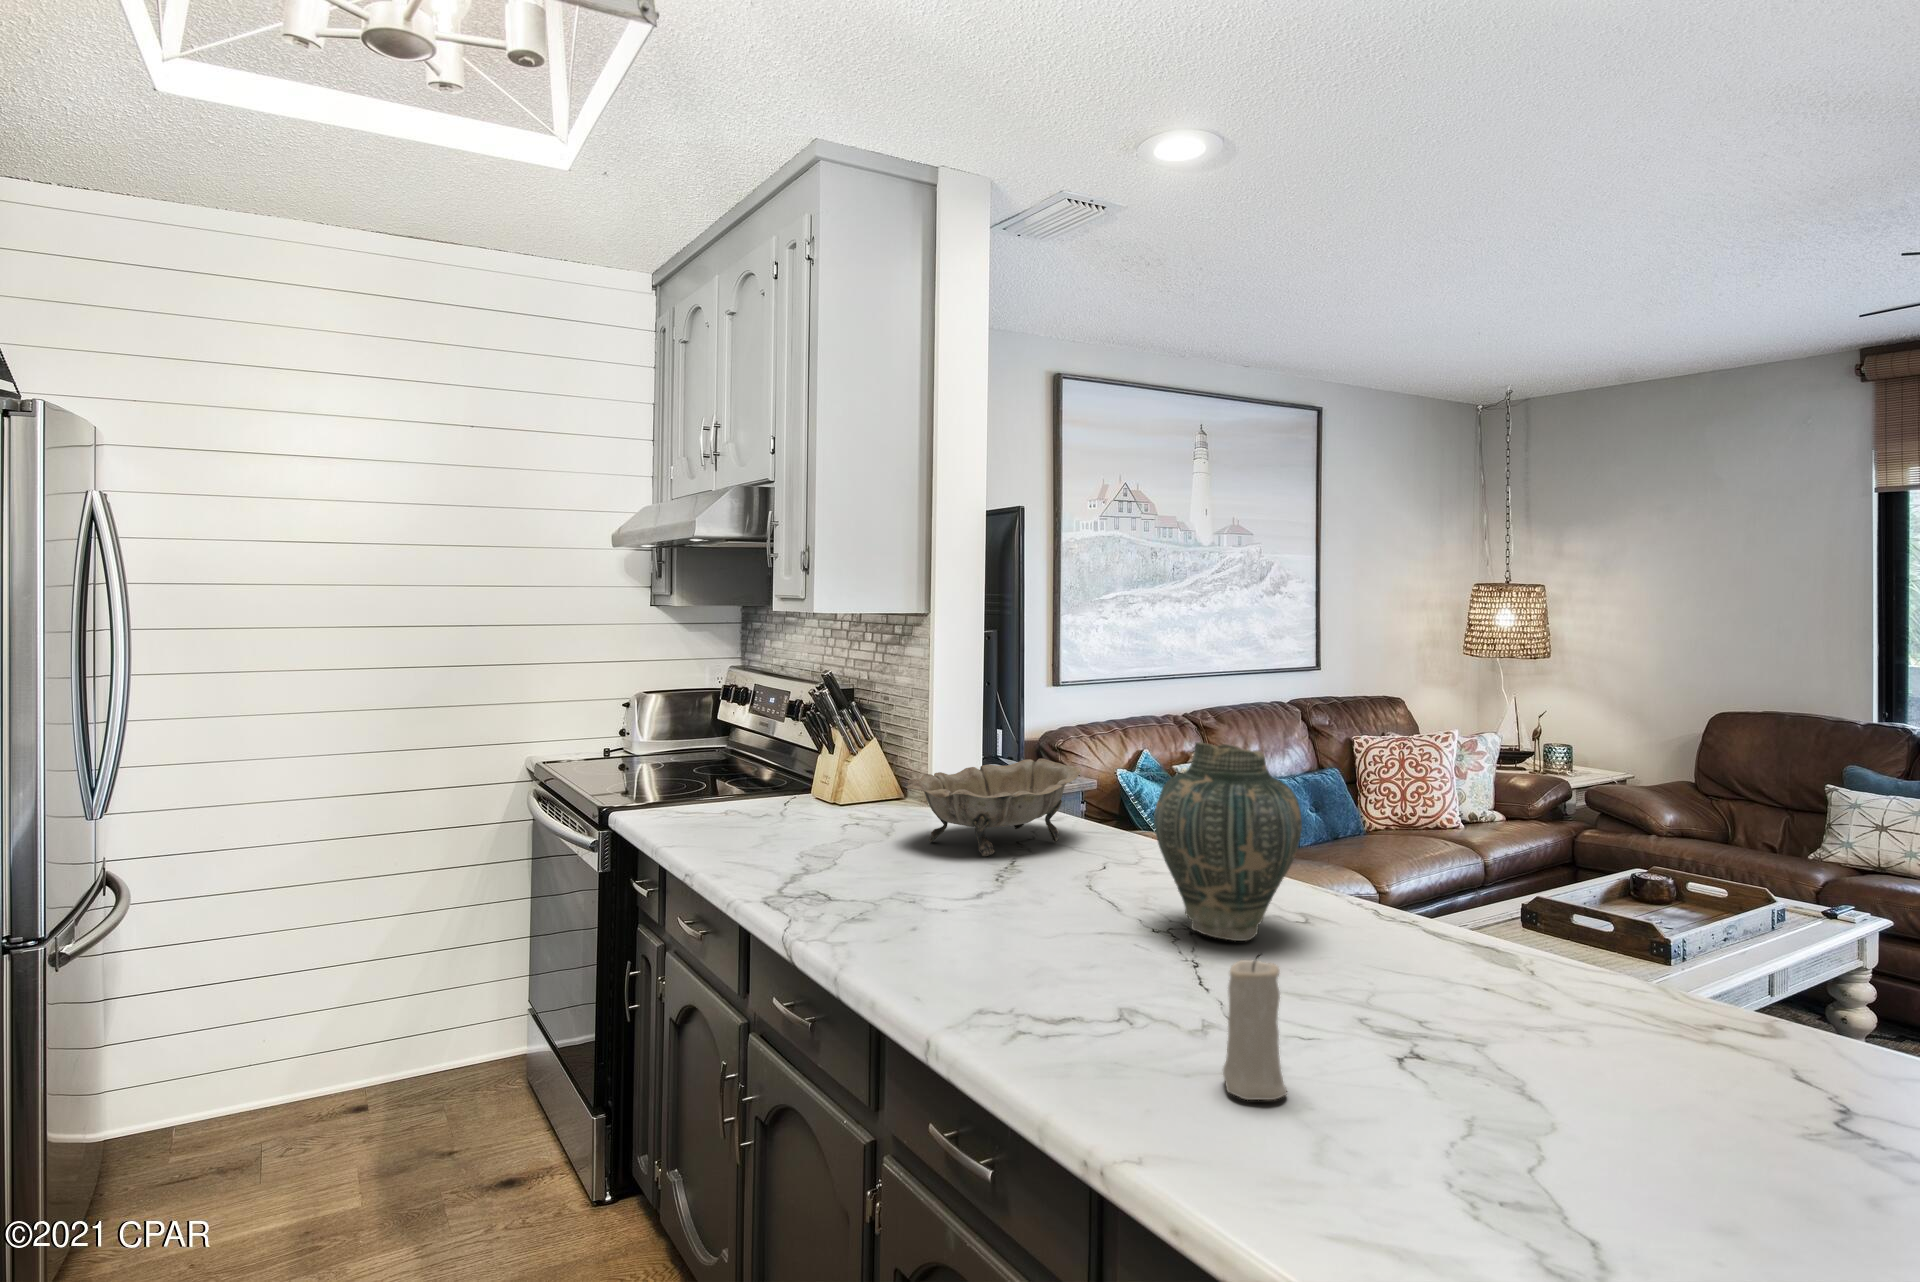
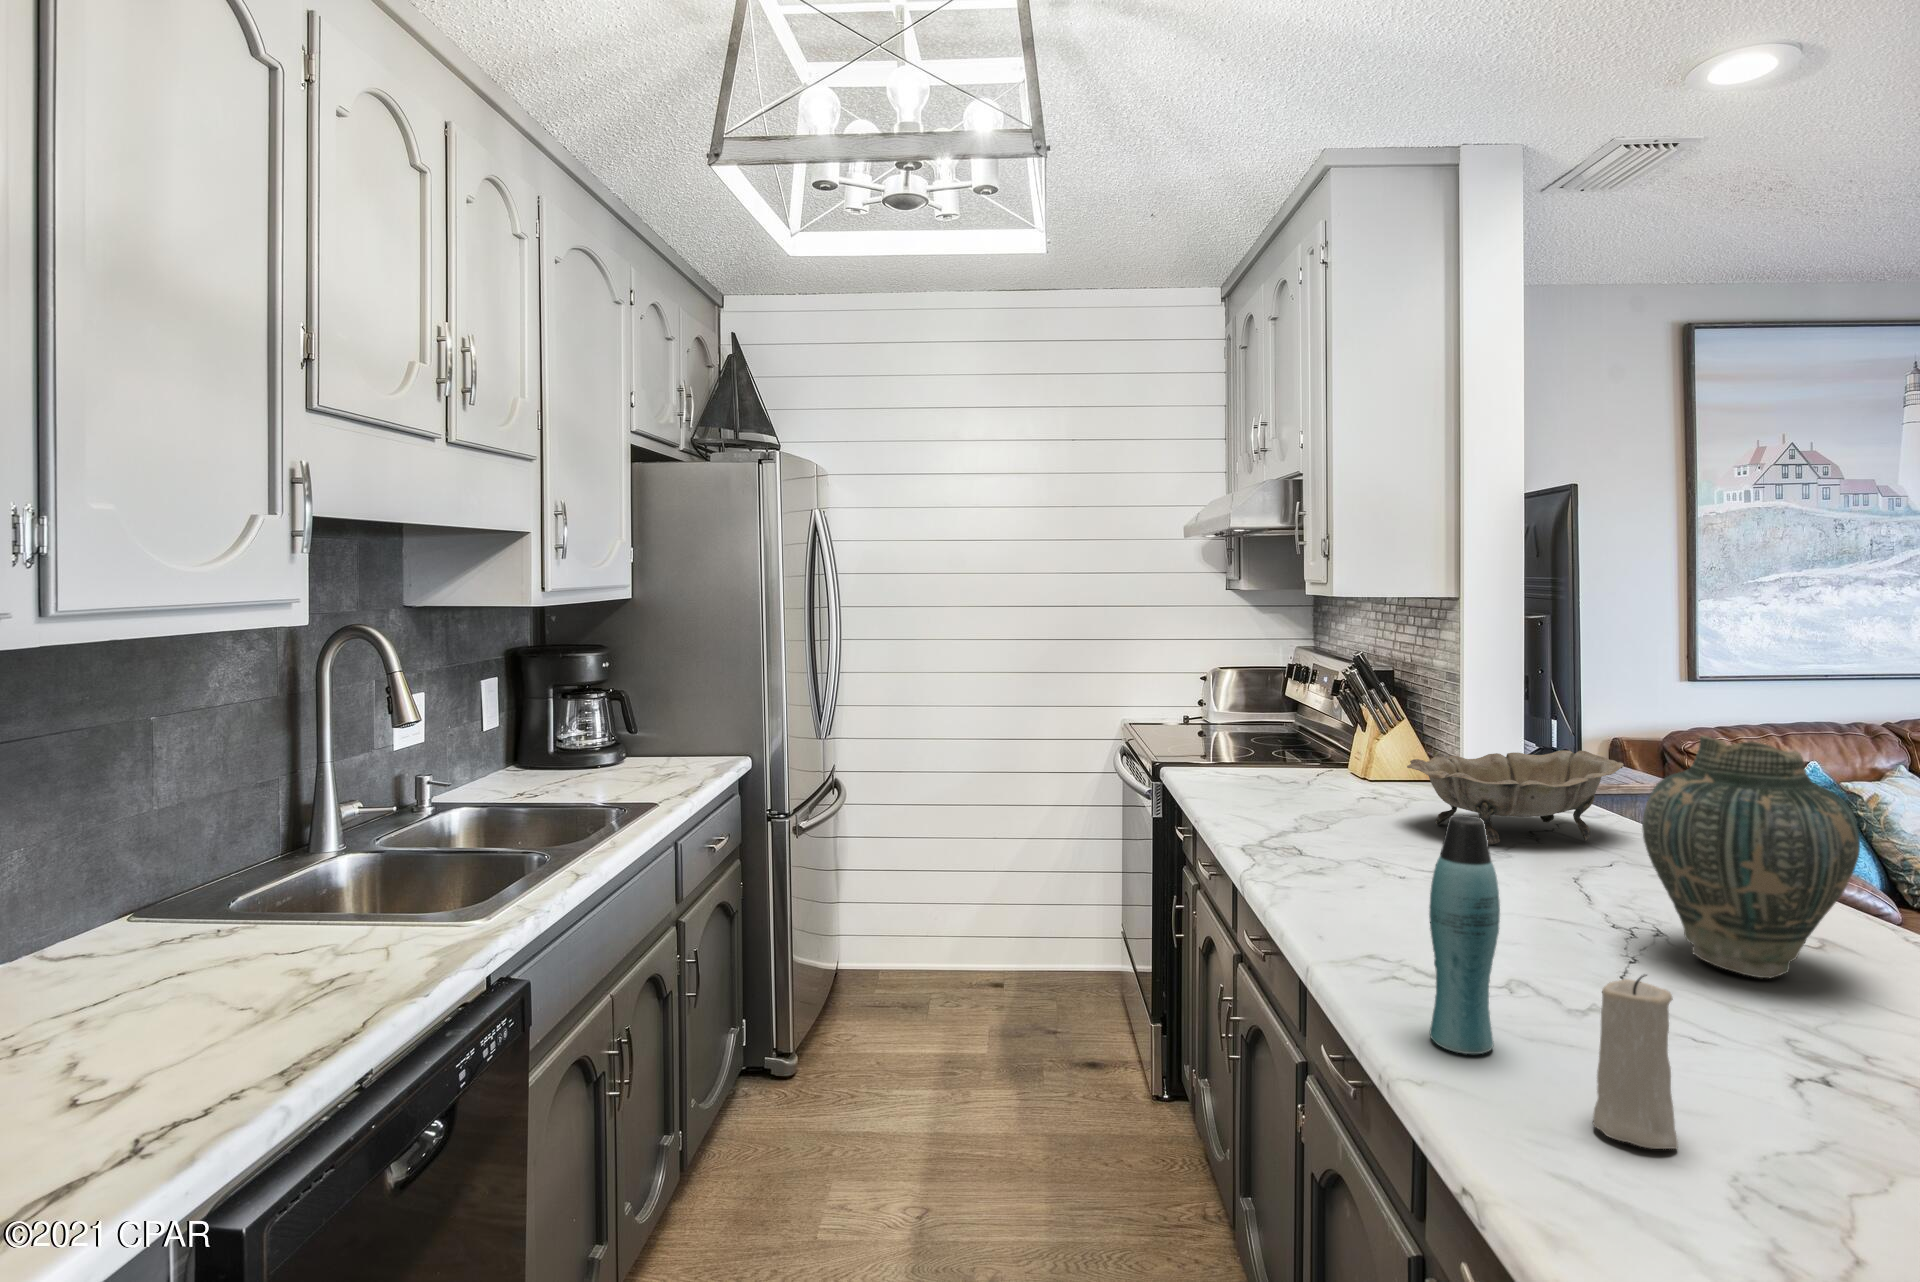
bottle: none [1065,833,1124,1058] -> present [1429,815,1500,1054]

